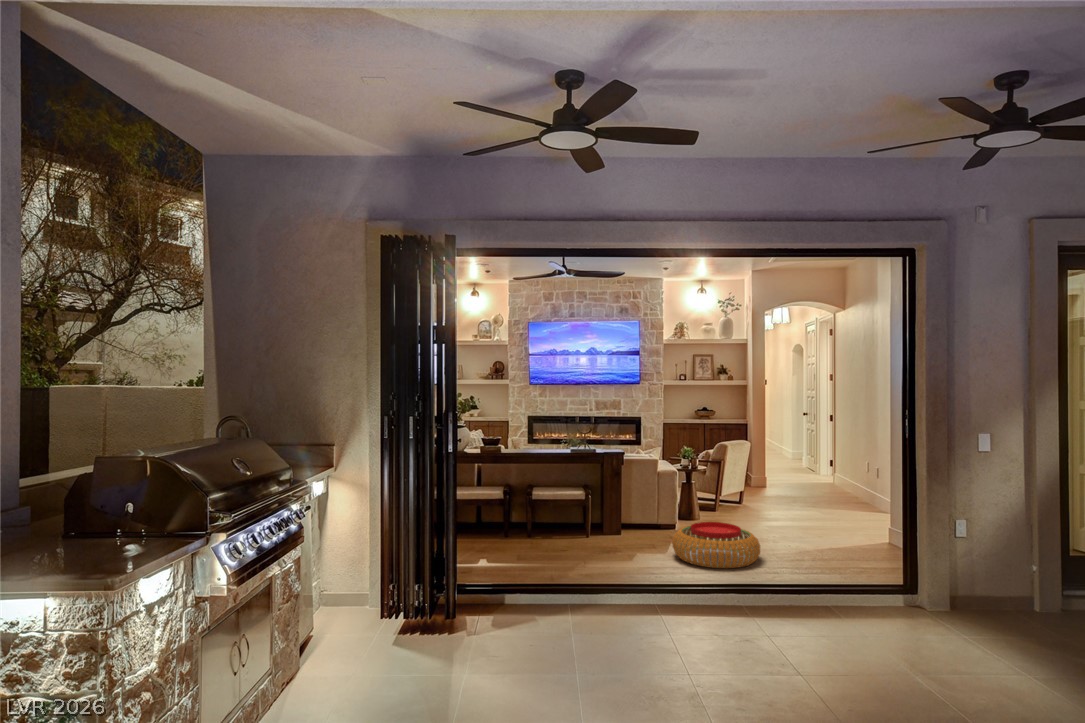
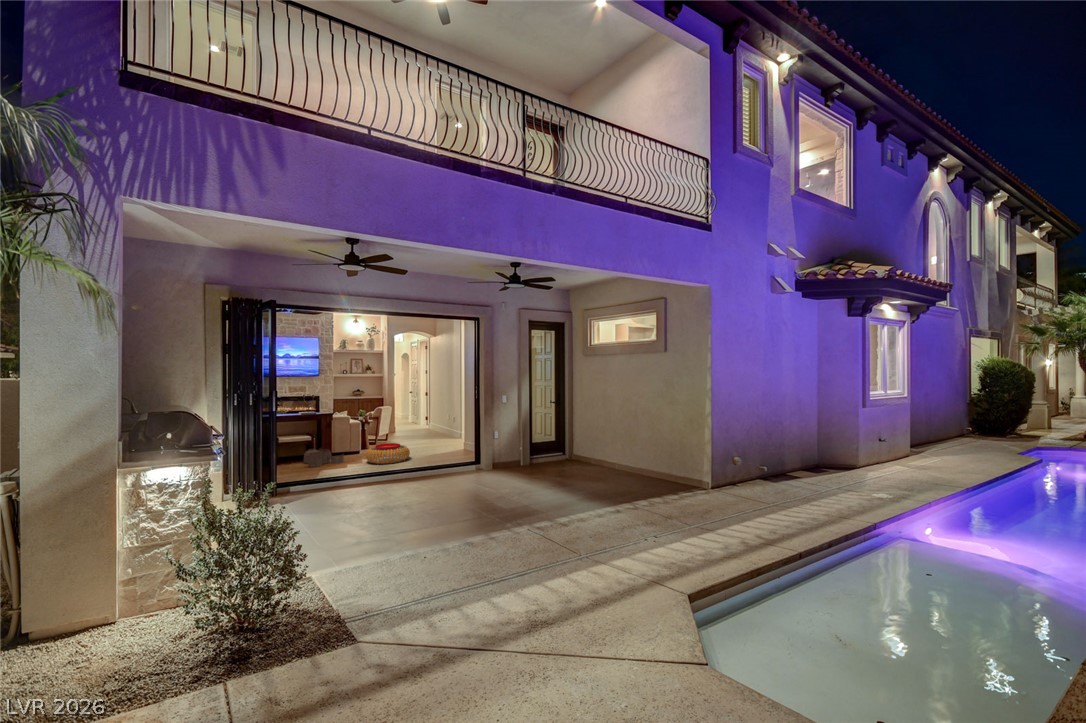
woven basket: none [578,509,639,547] -> present [304,449,344,467]

